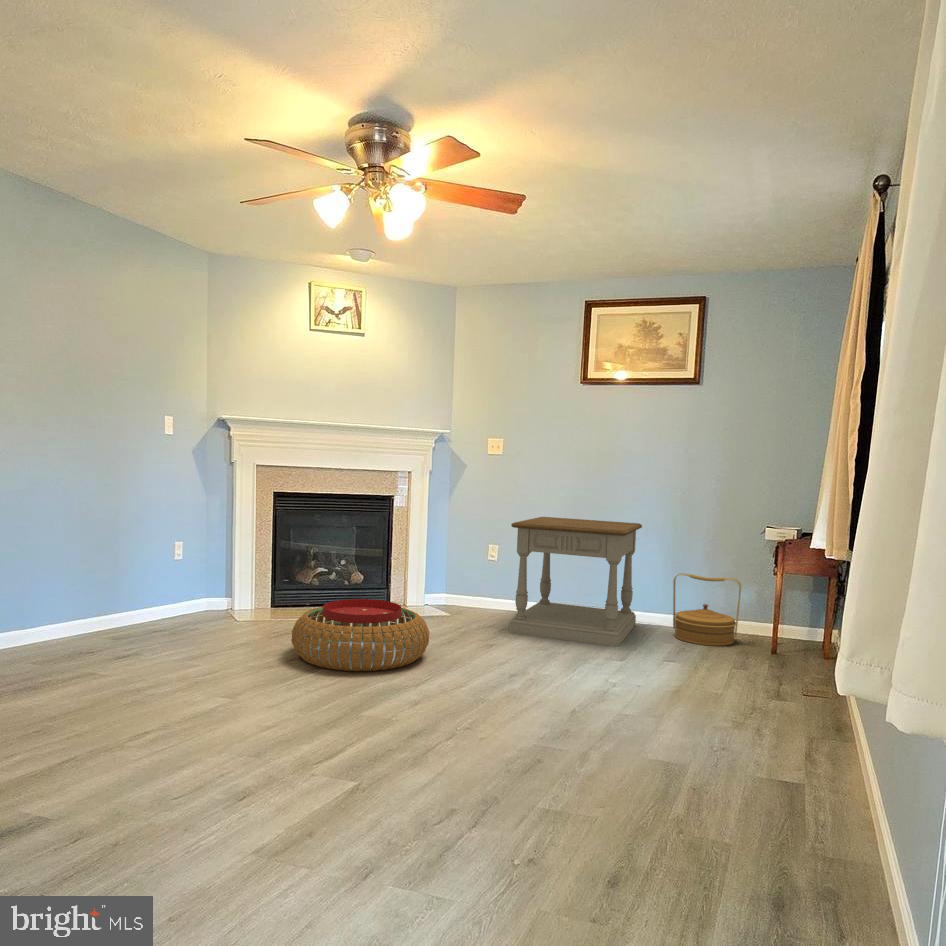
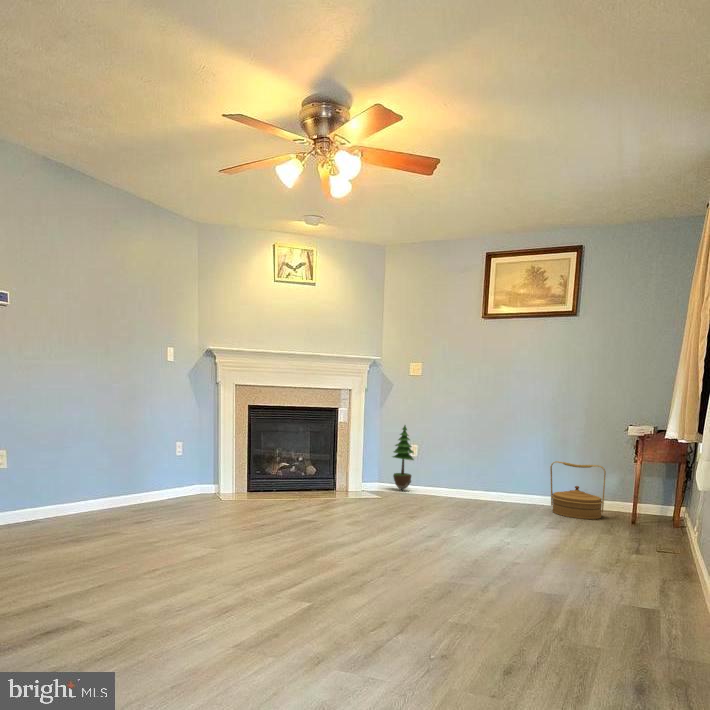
side table: present [509,517,642,646] -> none [421,418,524,517]
potted tree: none [471,525,502,610] -> present [393,425,414,490]
pouf: present [291,599,430,671] -> none [253,473,359,526]

